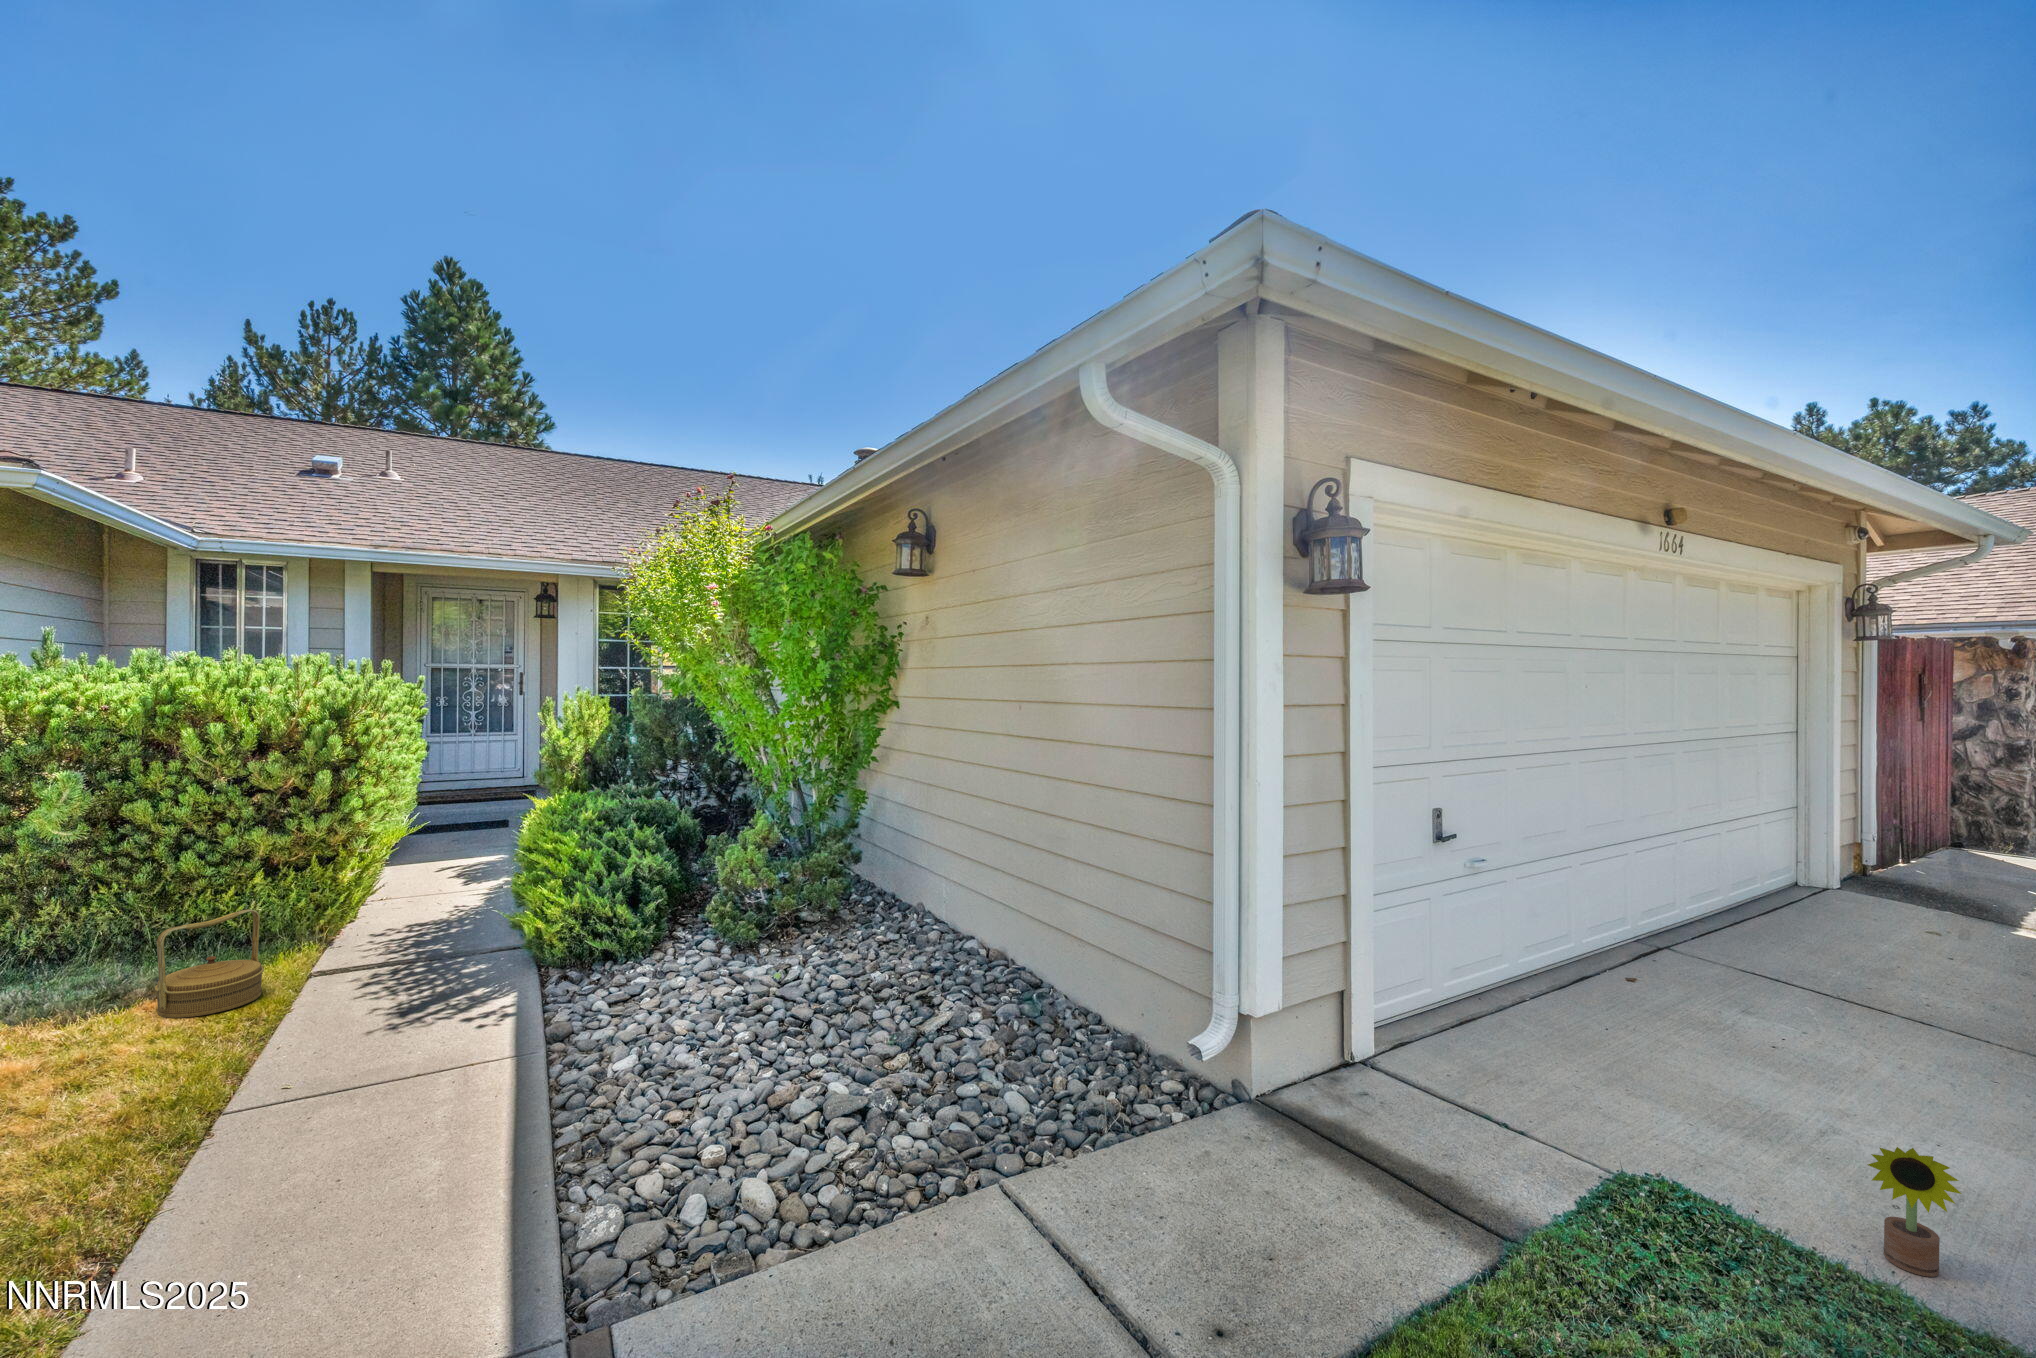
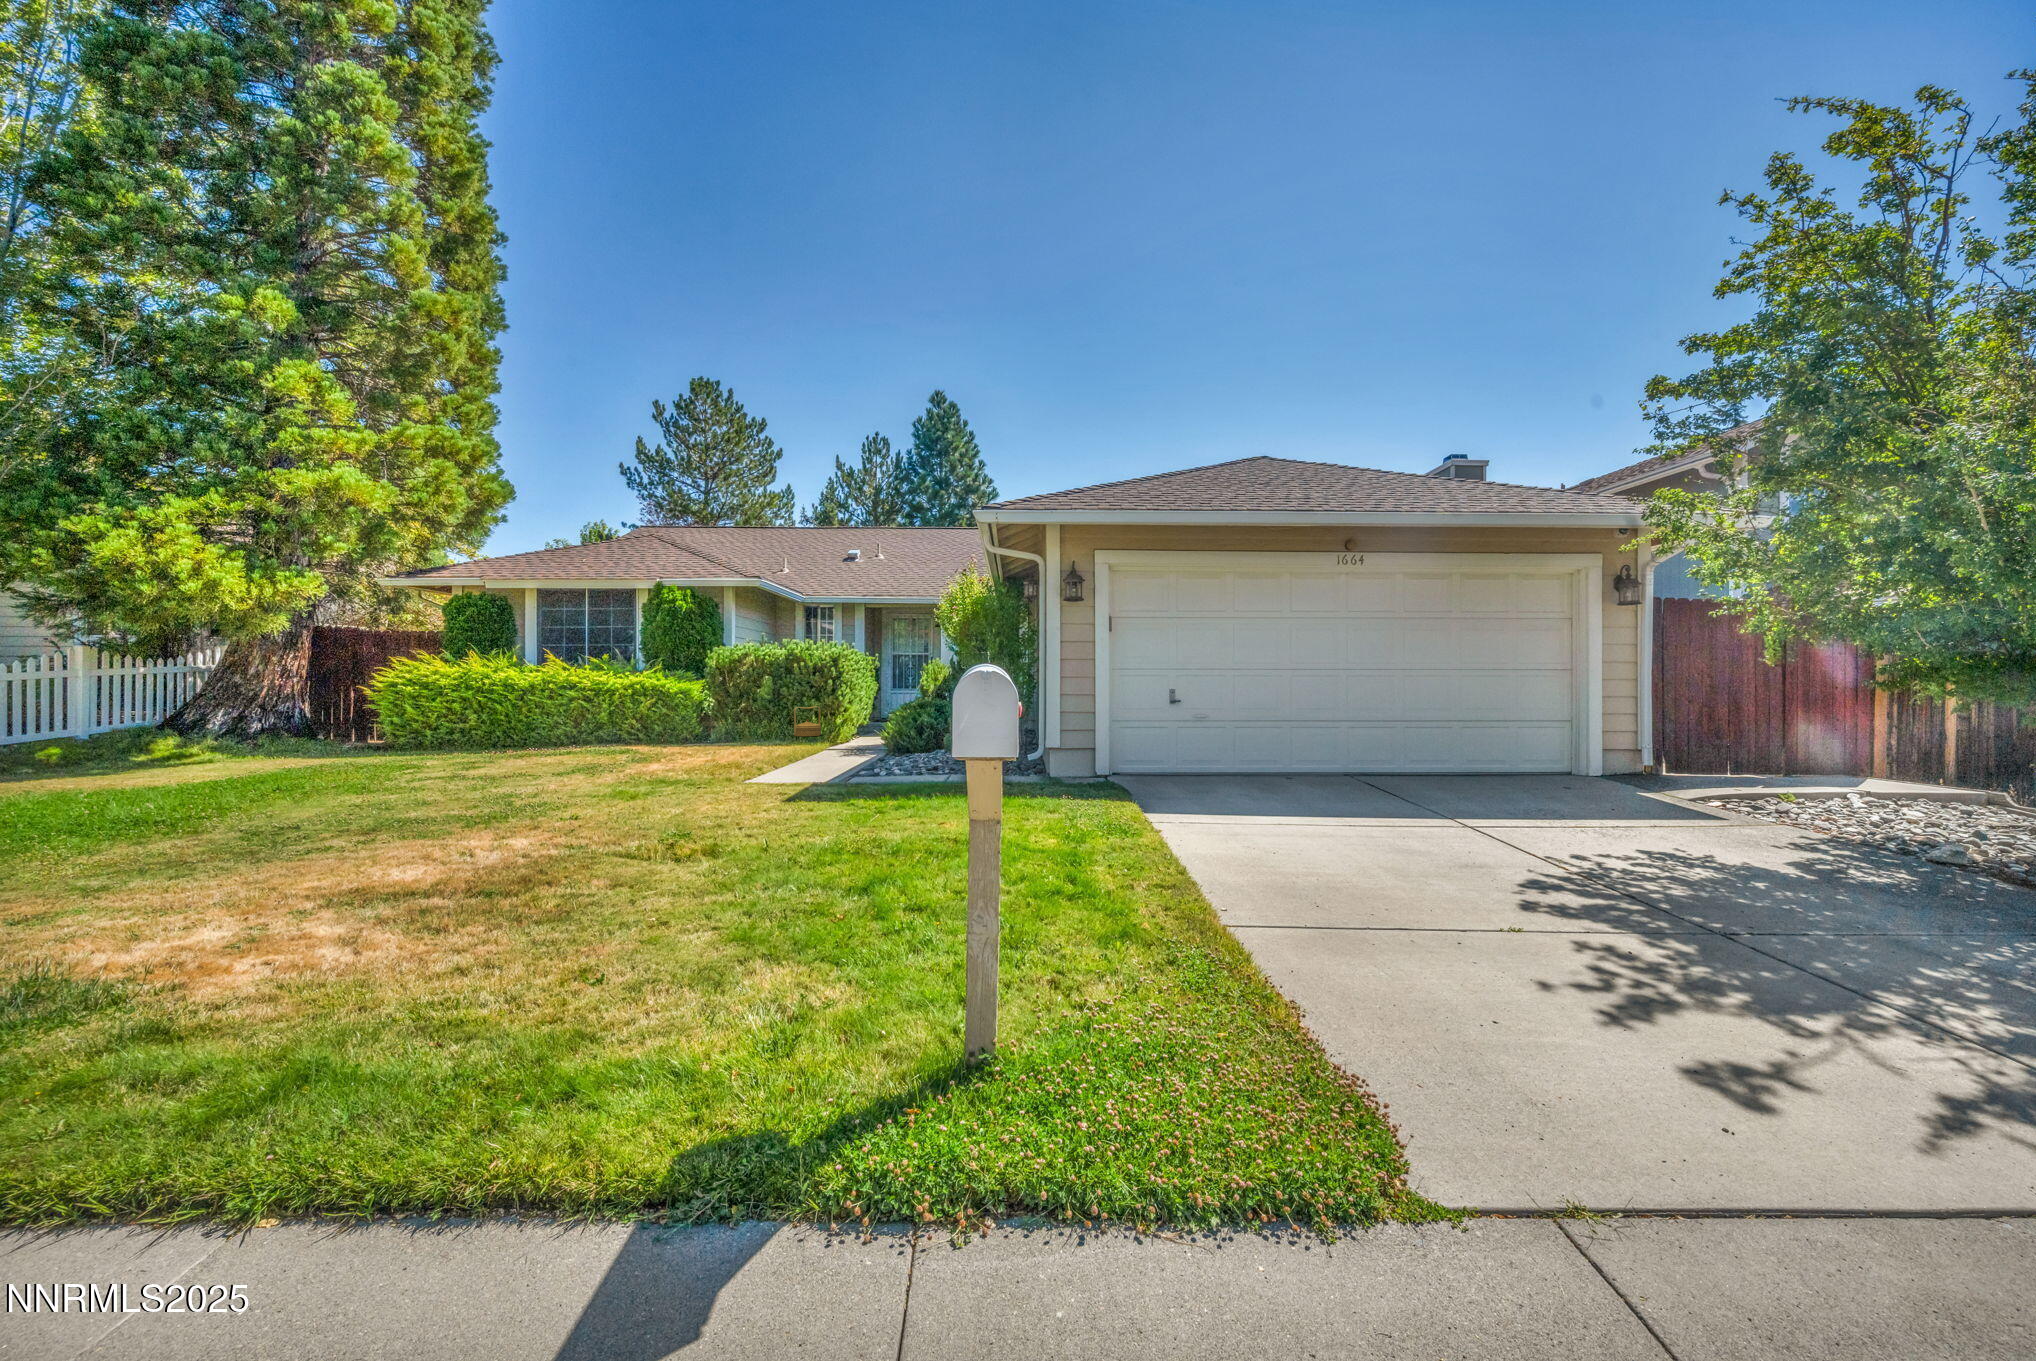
decorative plant: present [1868,1147,1962,1277] -> none [1197,724,1219,768]

